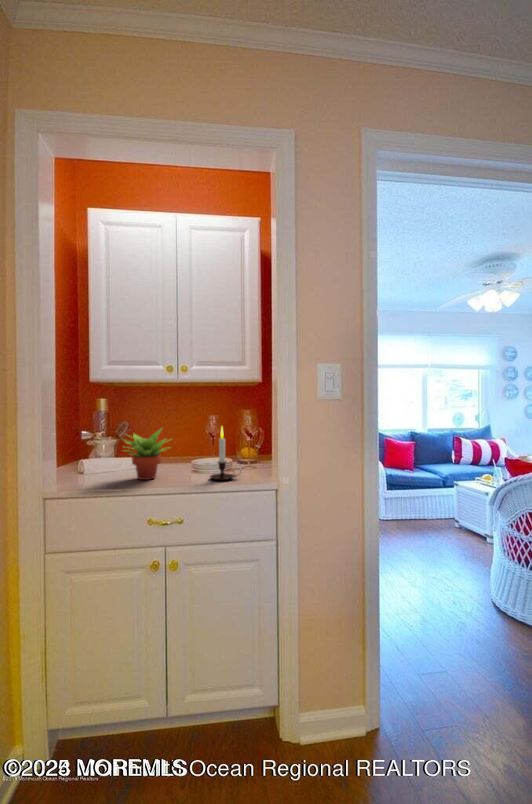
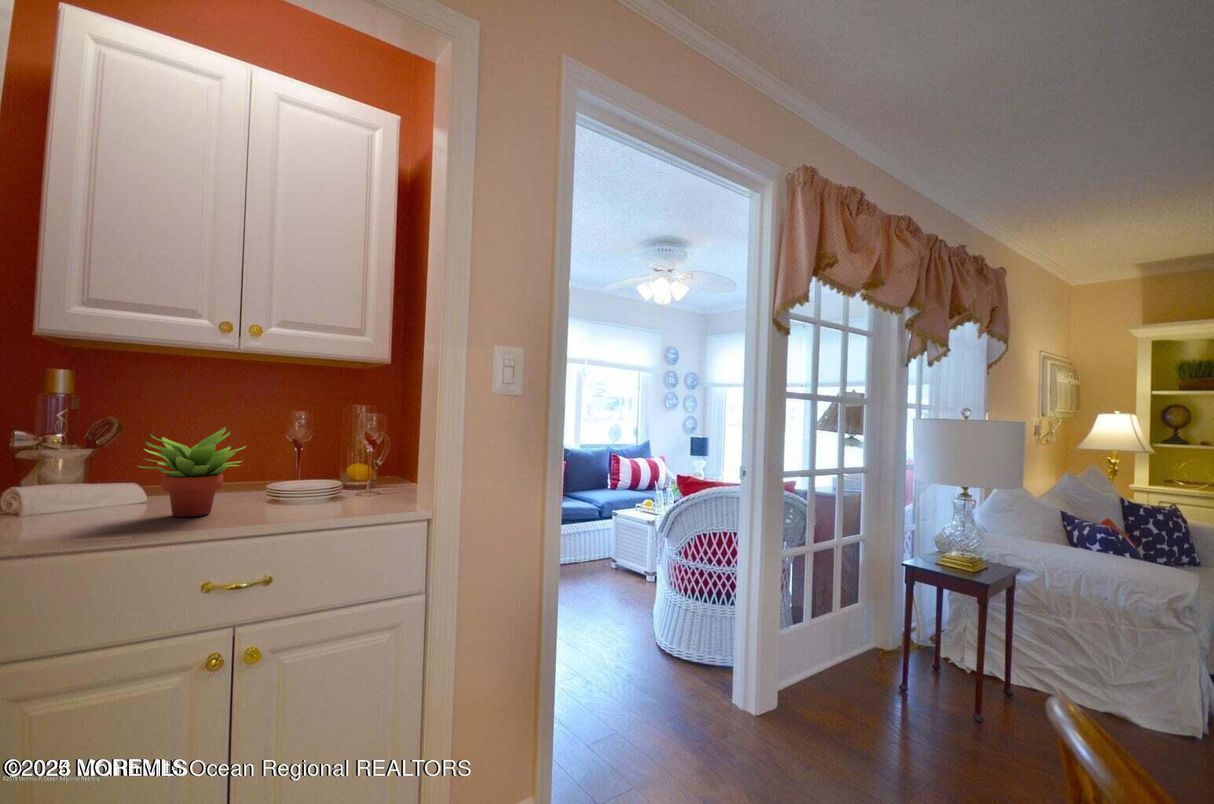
candle: present [210,427,240,480] -> none [316,426,370,511]

